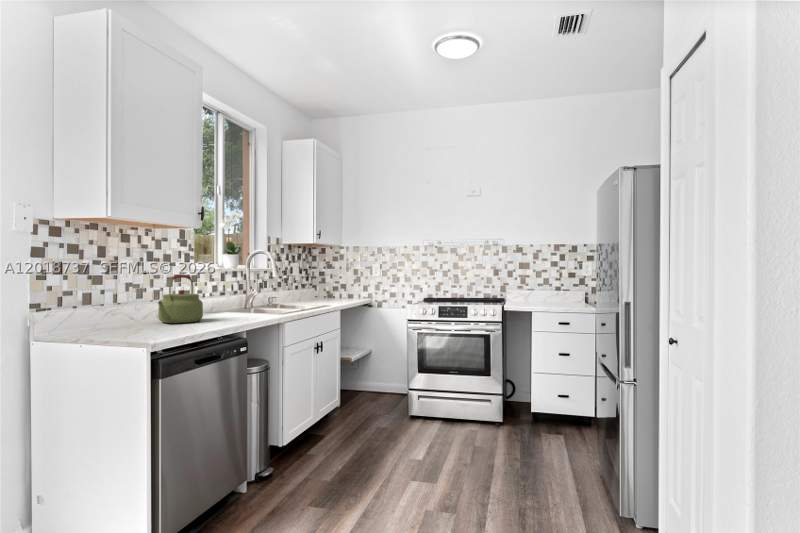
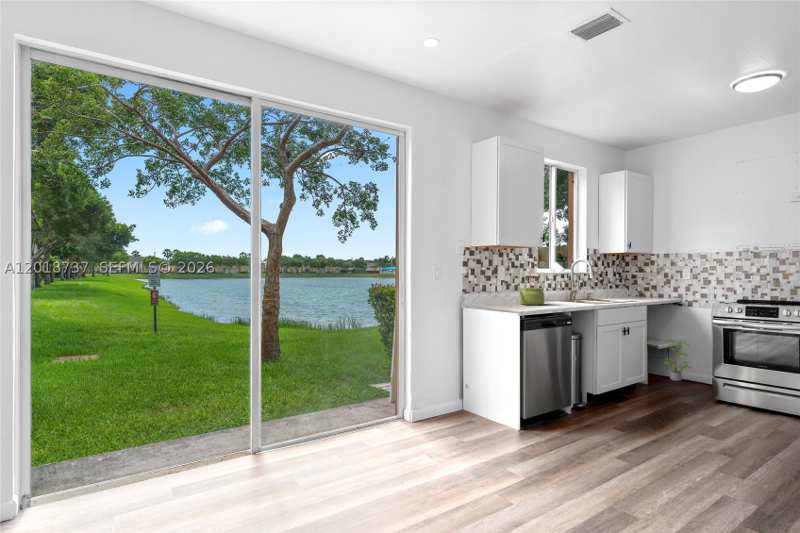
potted plant: none [354,345,384,394] -> present [664,340,691,381]

